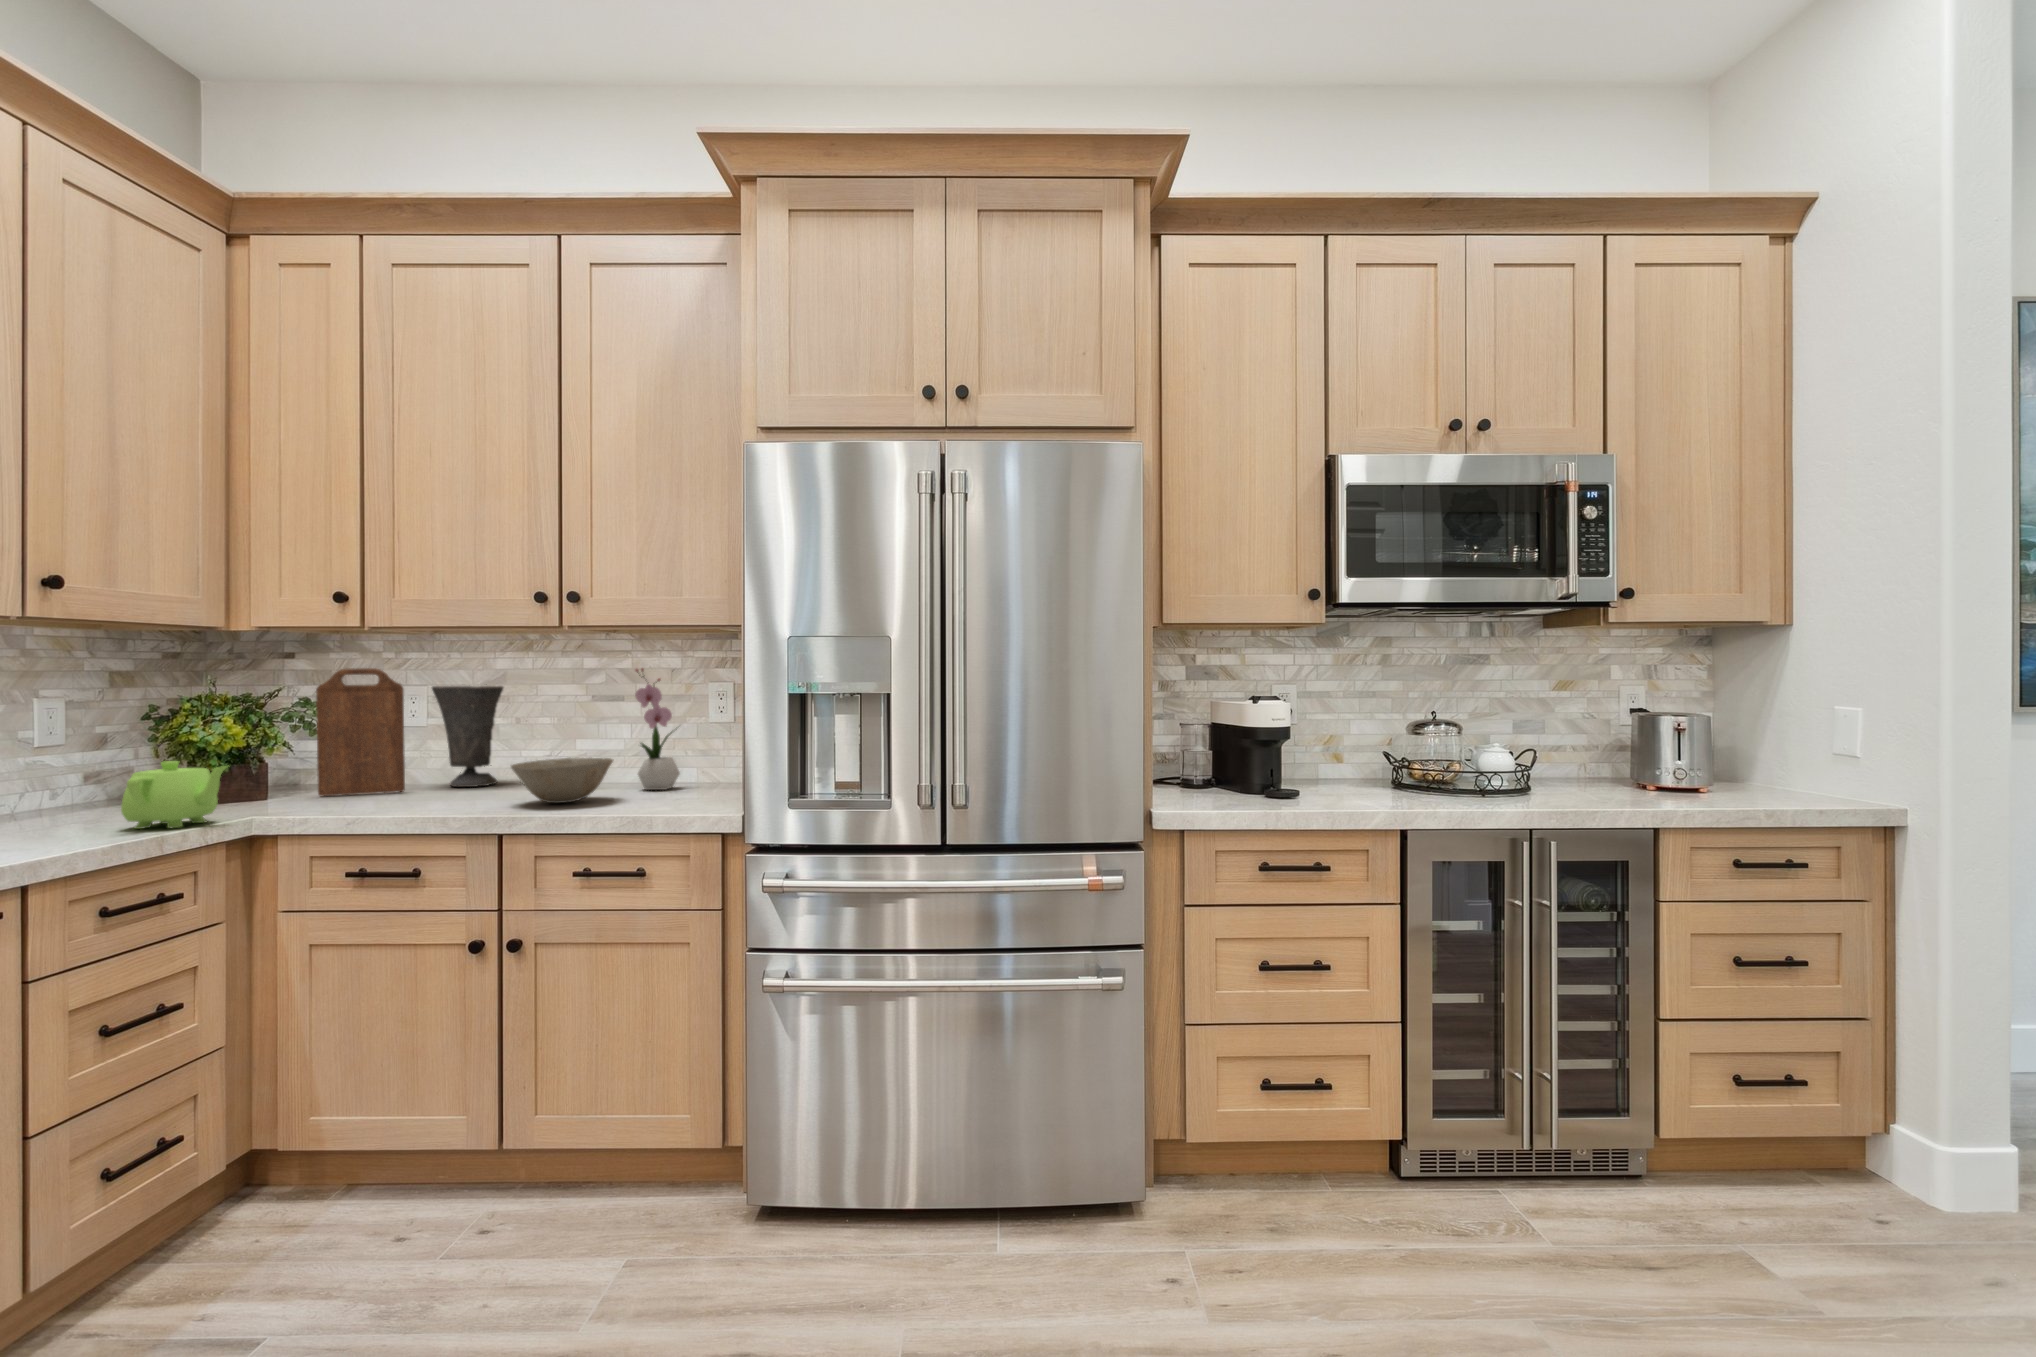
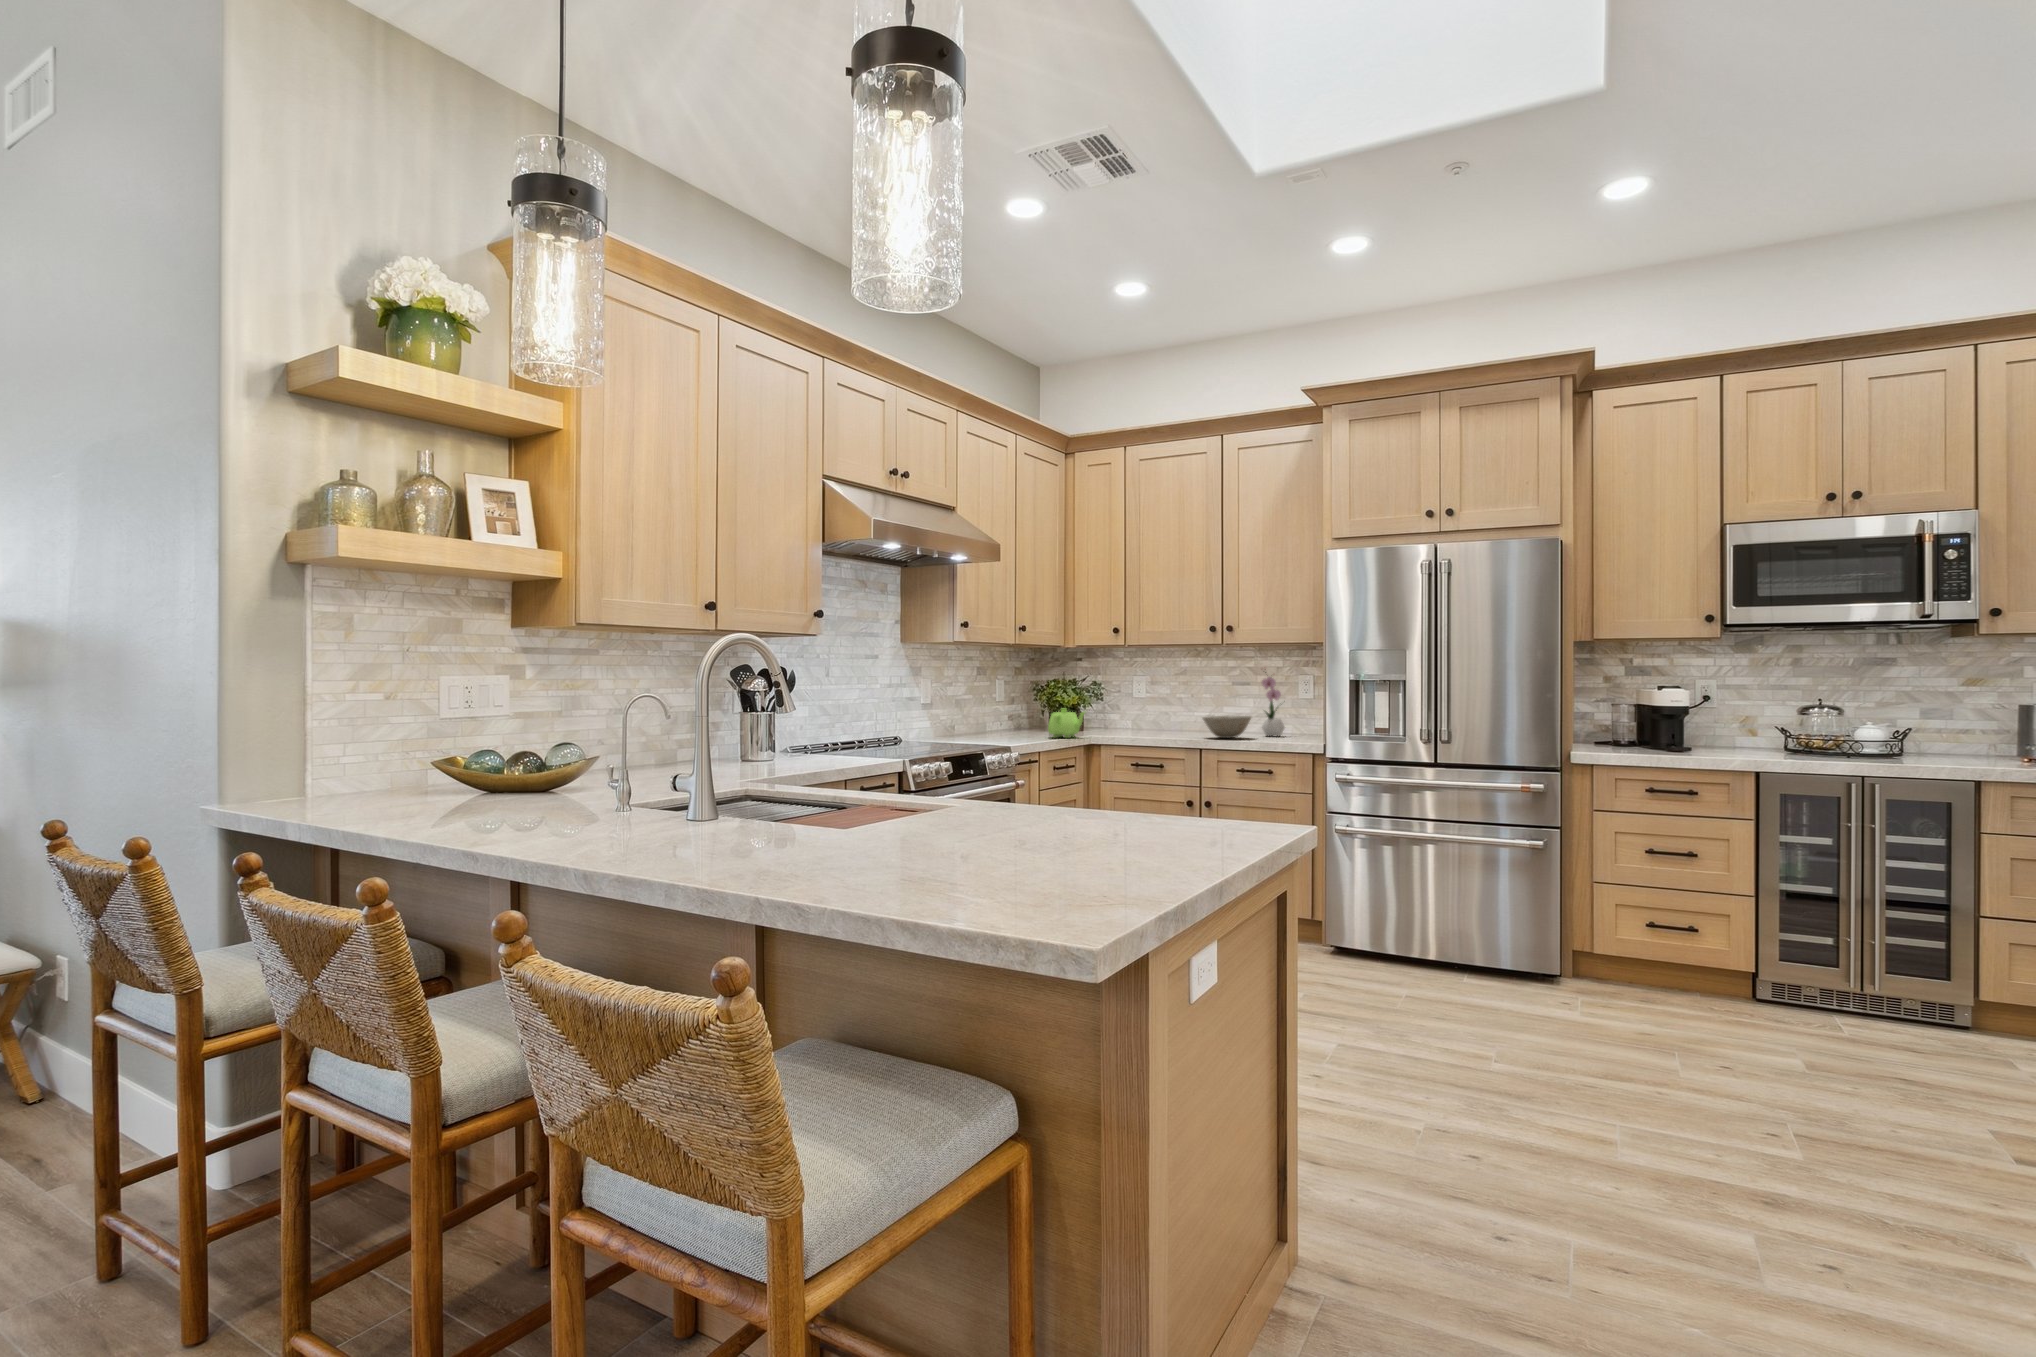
cutting board: present [316,668,405,796] -> none [1104,667,1142,733]
vase: present [432,684,503,787] -> none [1152,677,1193,732]

